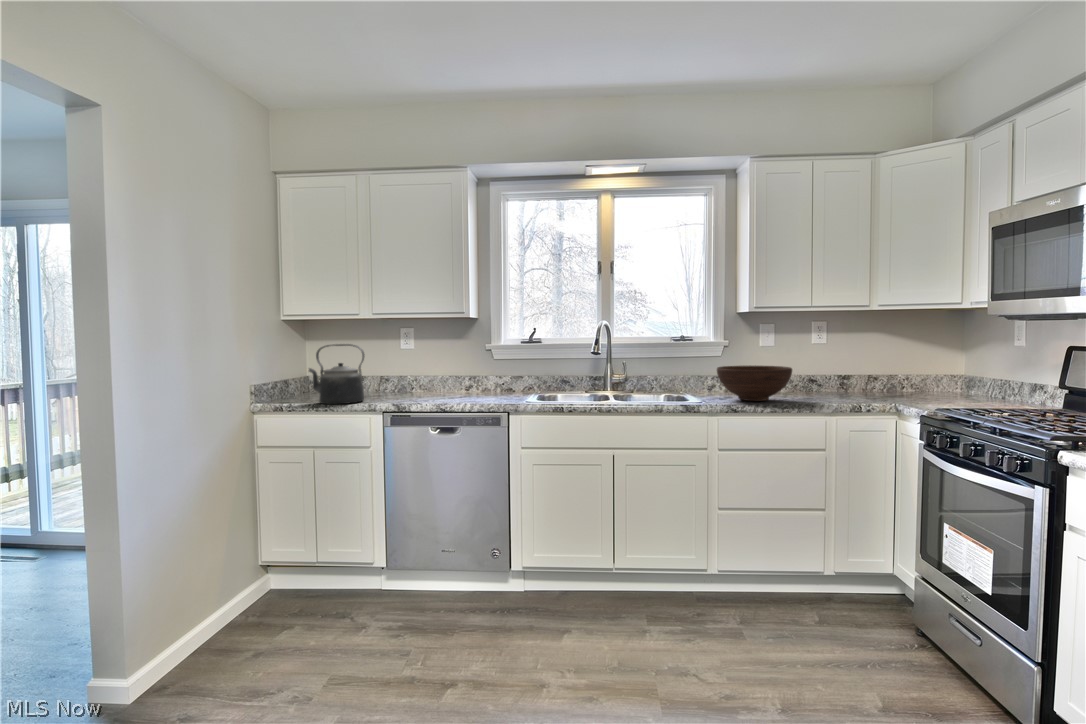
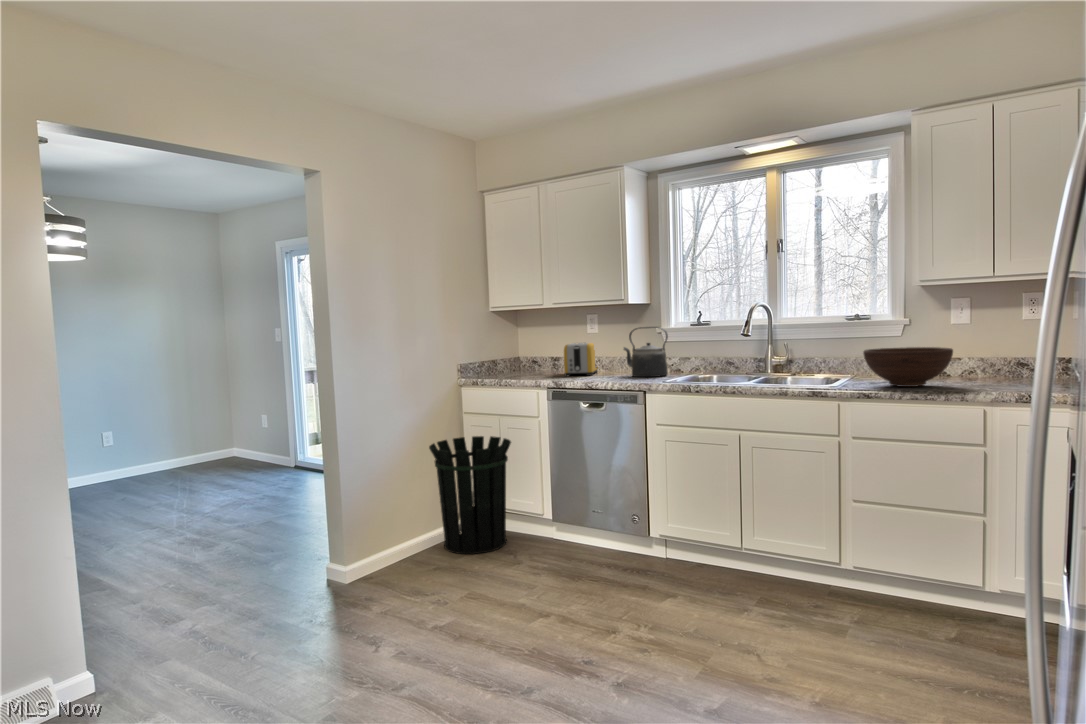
kettle: present [309,344,365,404] -> present [624,327,668,377]
toaster: none [378,359,414,398] -> present [564,343,598,376]
waste bin: none [212,478,335,649] -> present [429,436,511,554]

